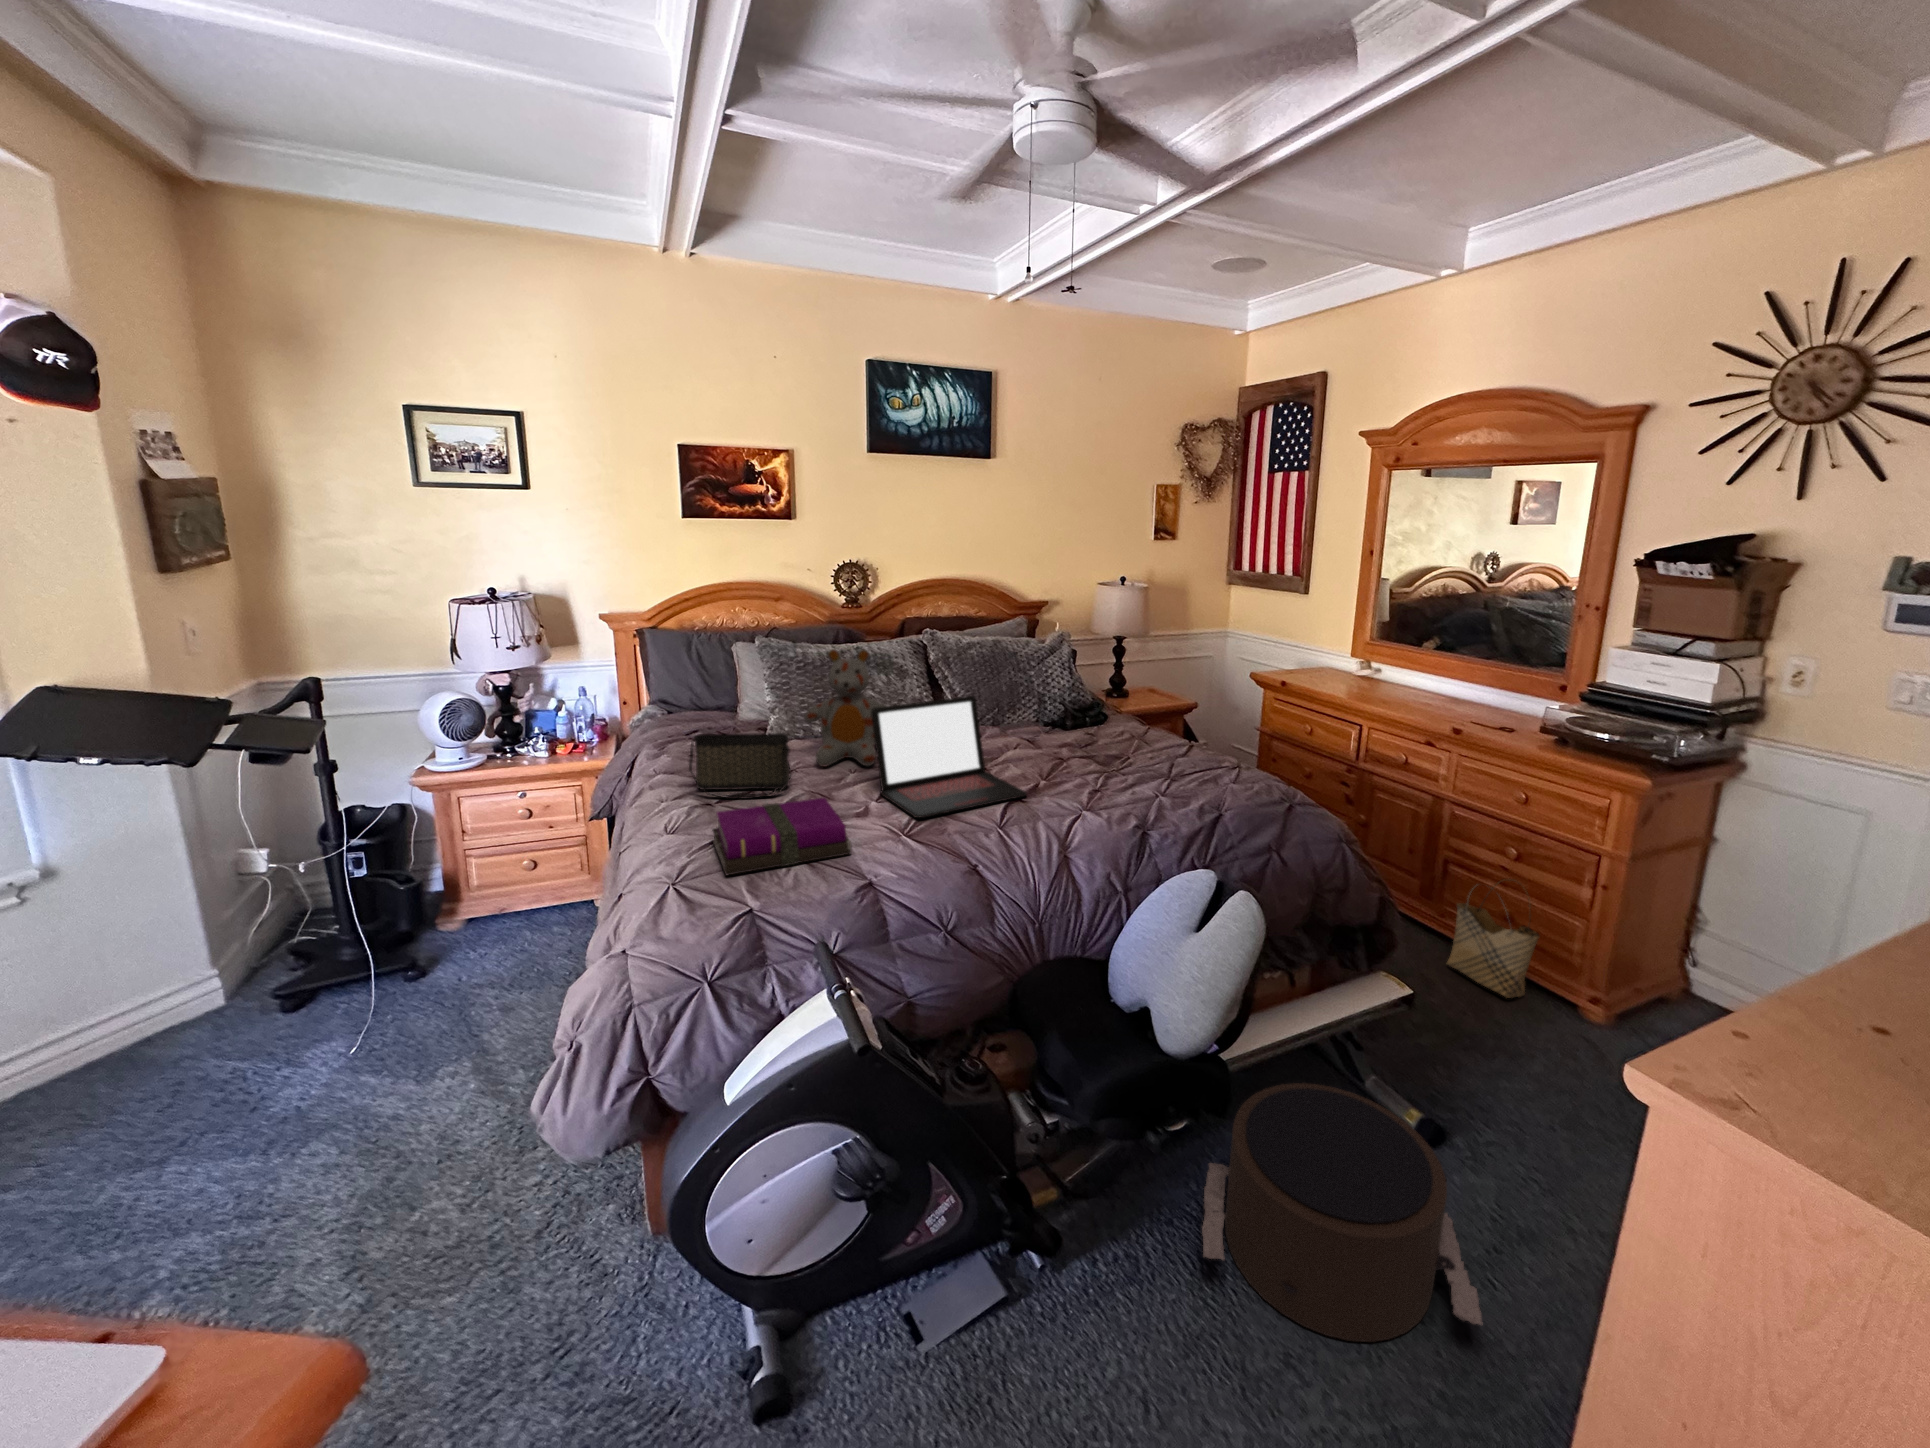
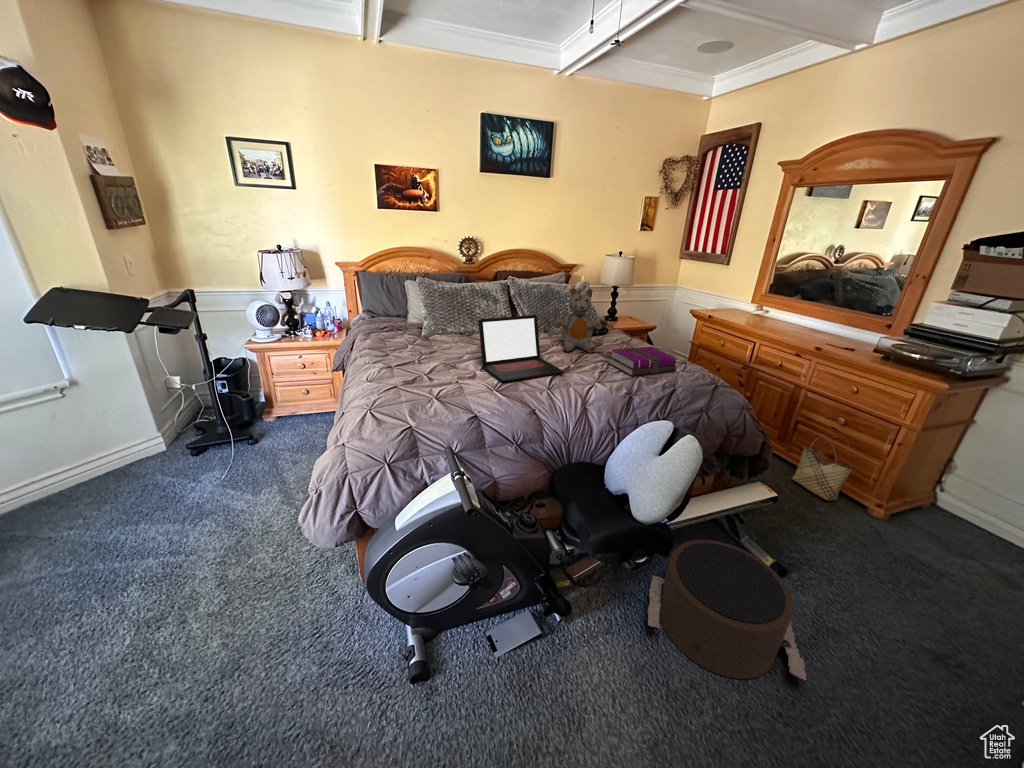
stuffed bear: present [804,649,885,766] -> present [554,288,602,353]
handbag: present [689,733,791,799] -> none [380,329,435,366]
notebook: present [712,798,851,876] -> present [608,347,677,376]

